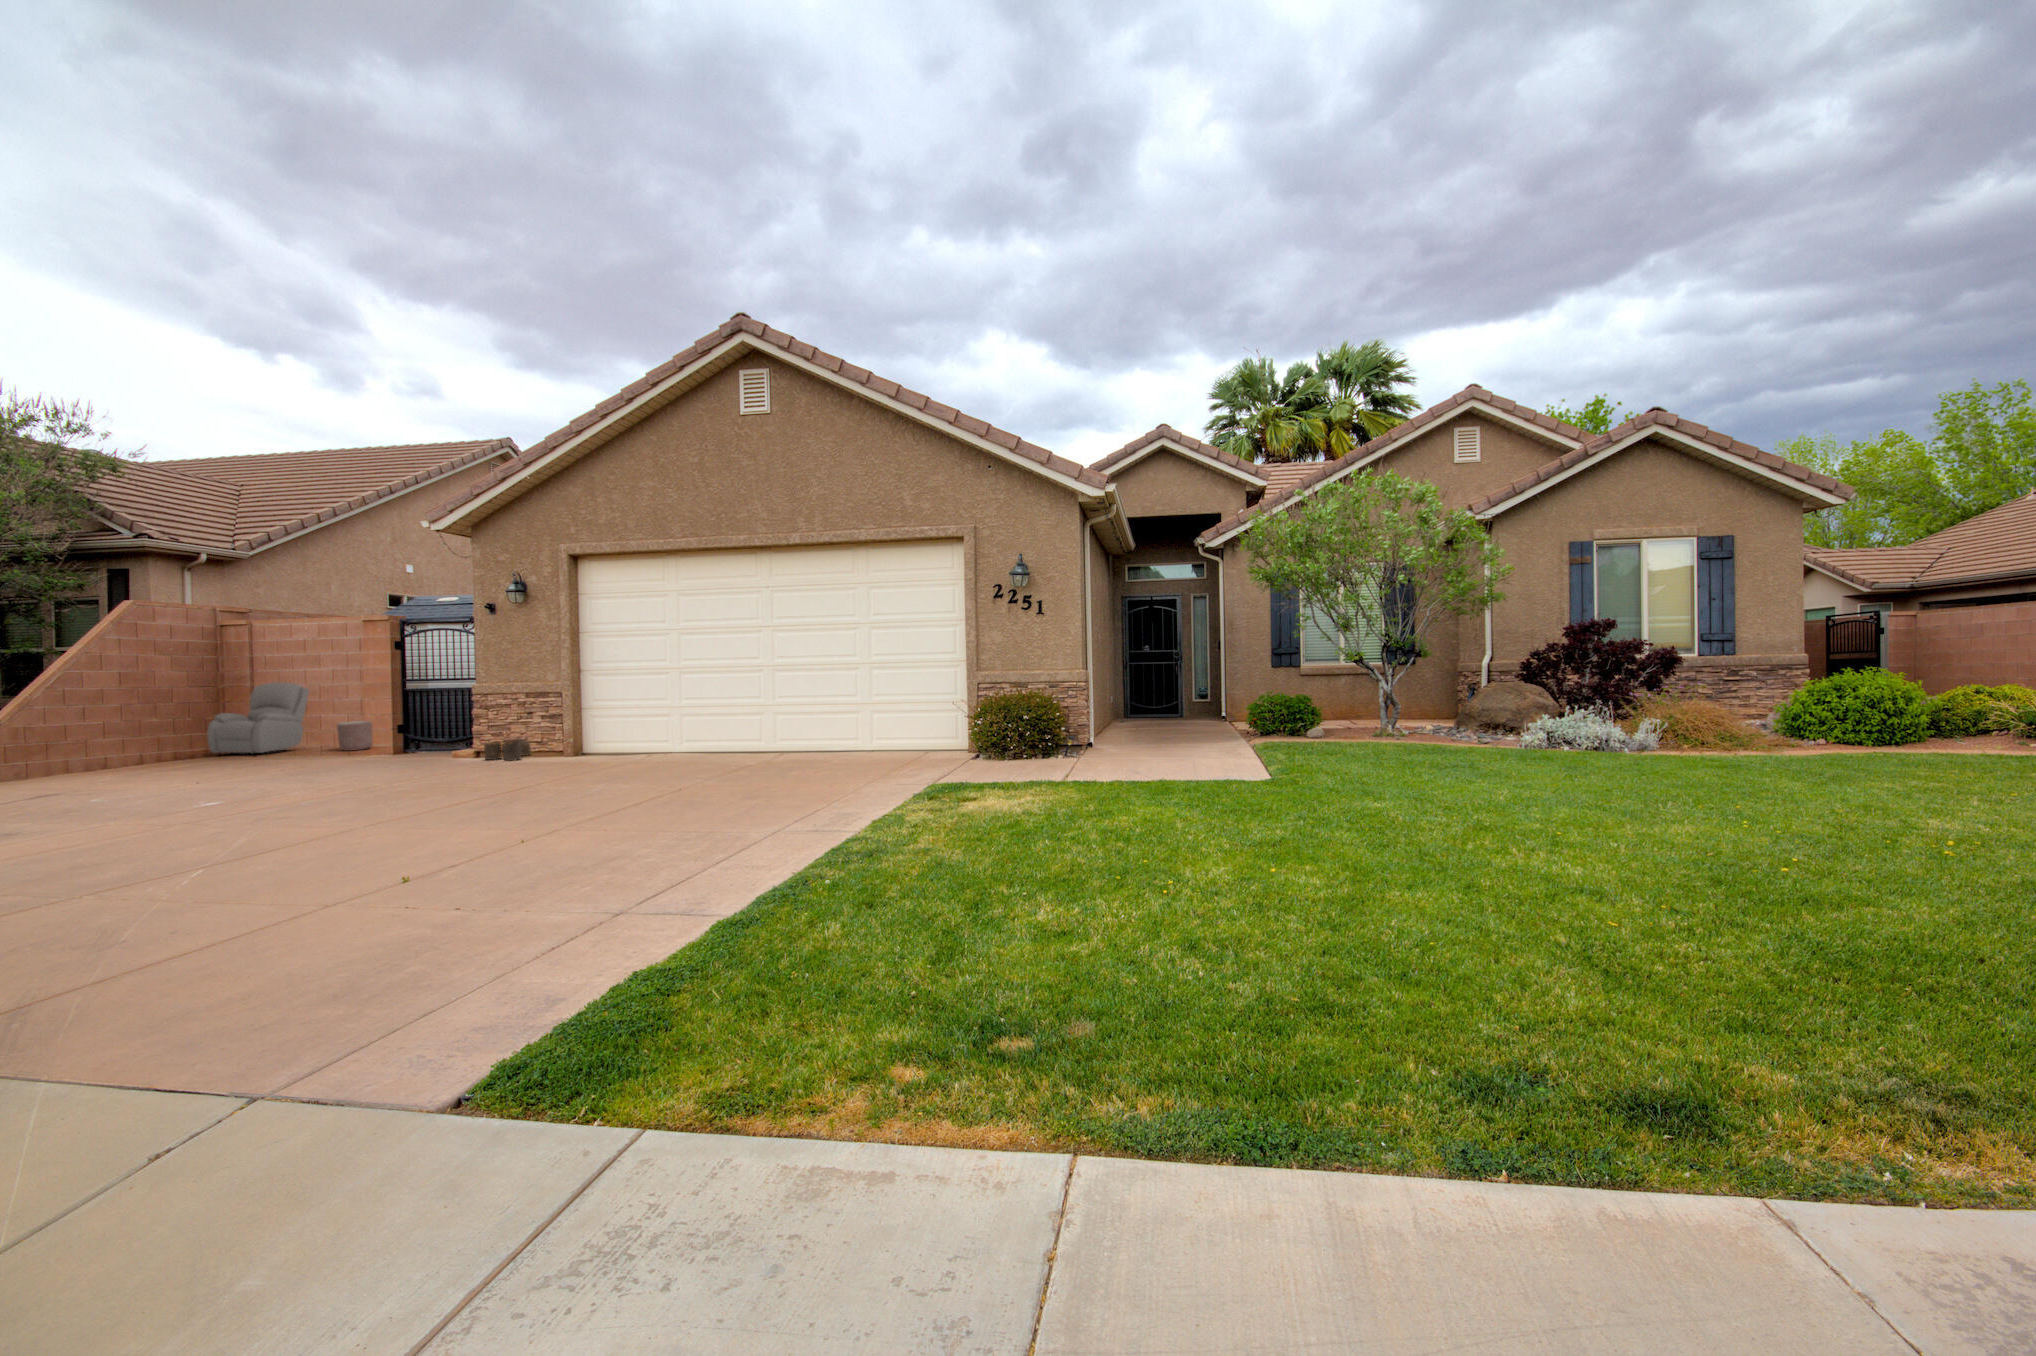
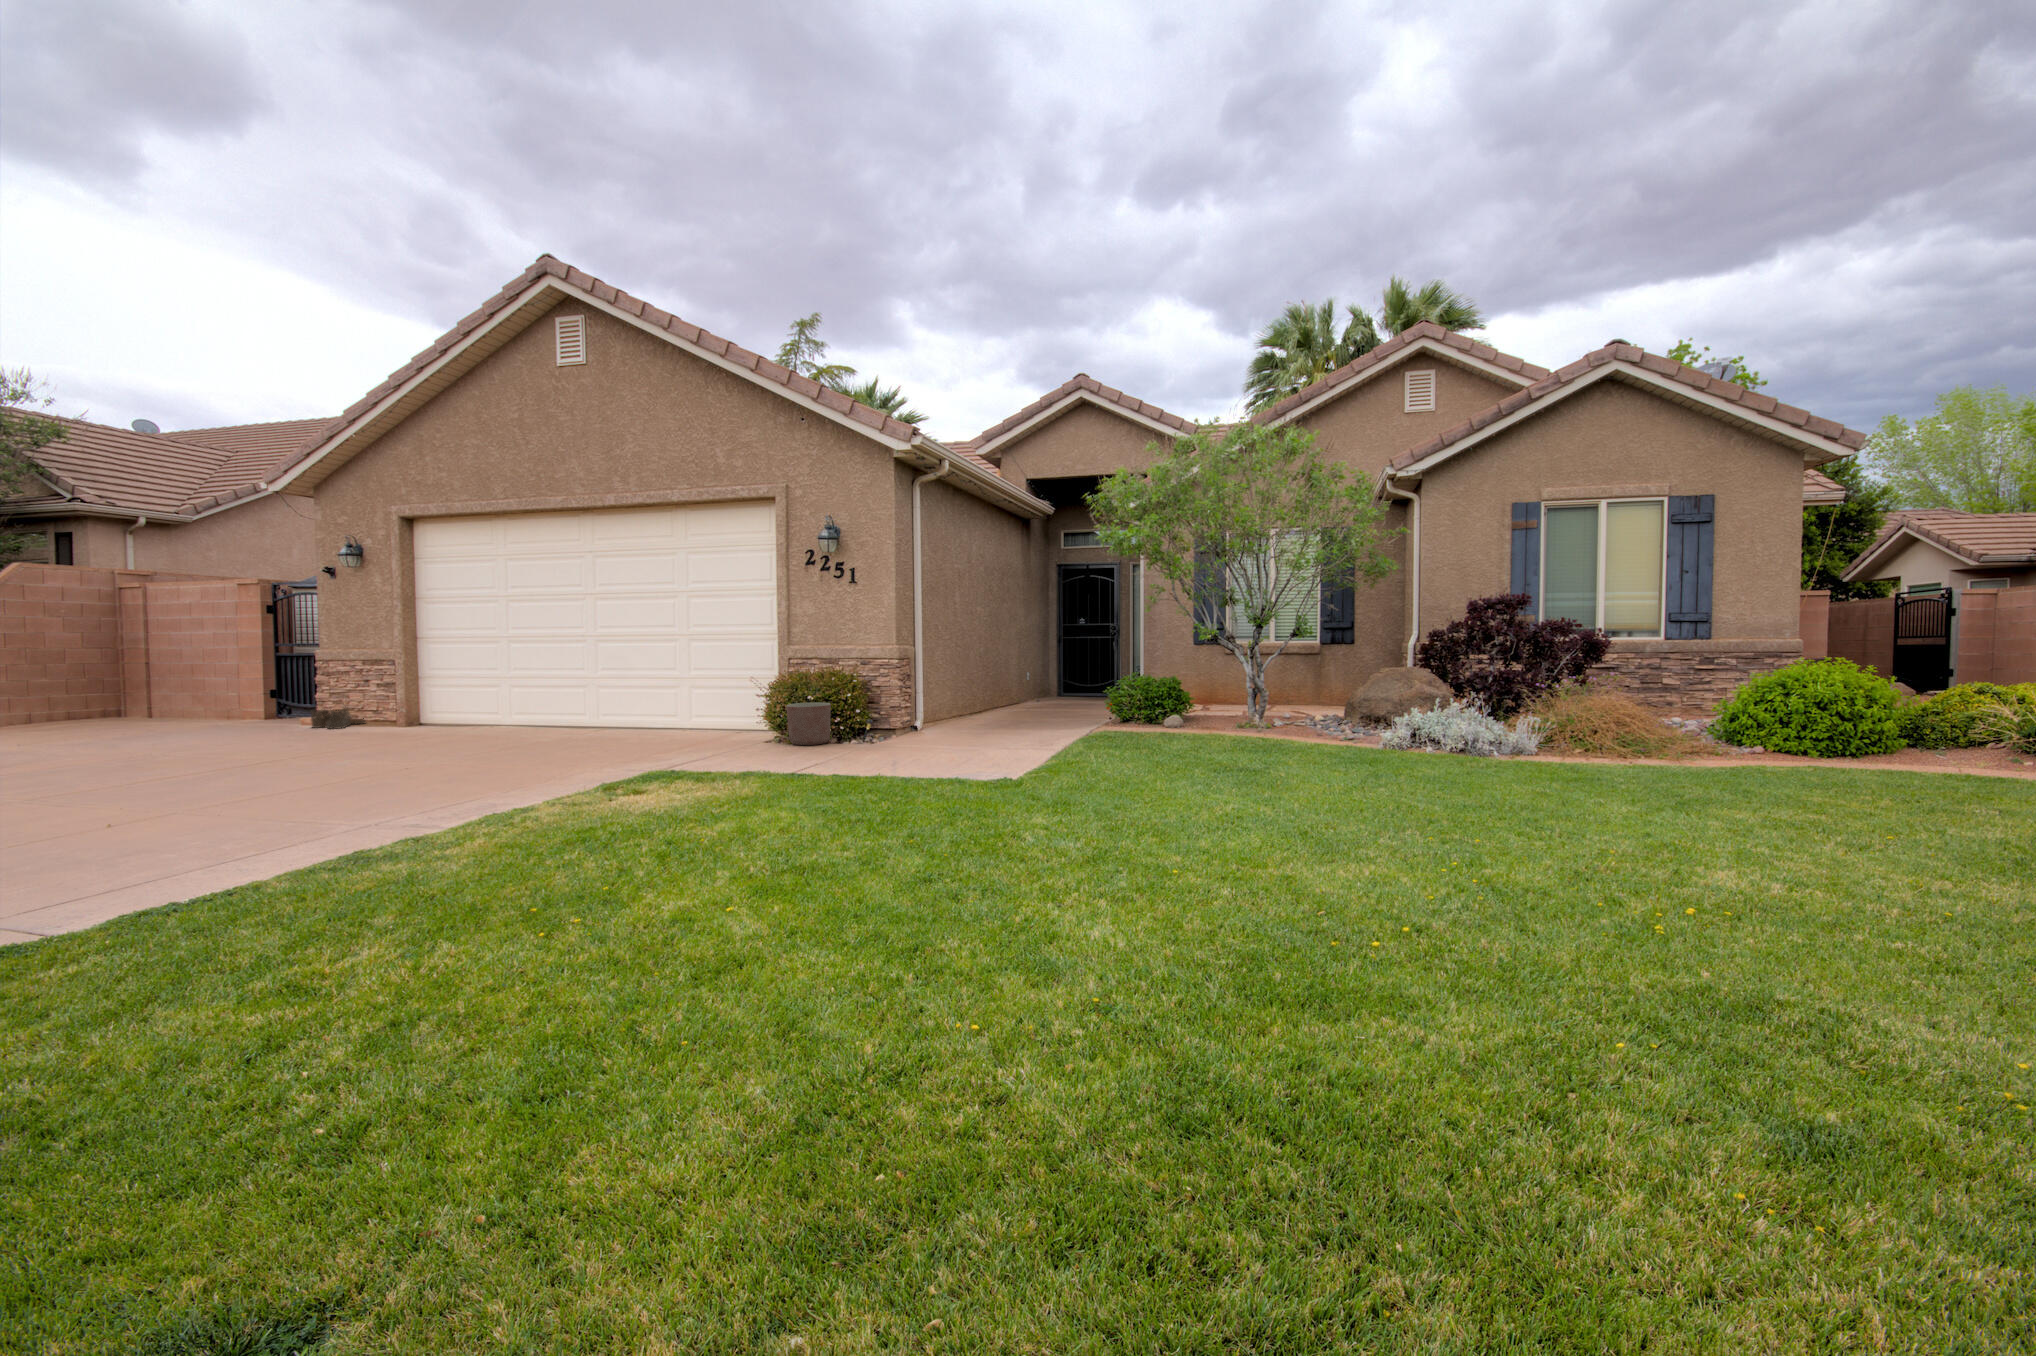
chair: present [207,682,309,755] -> none [98,646,200,717]
planter: present [337,721,373,751] -> present [786,702,831,745]

